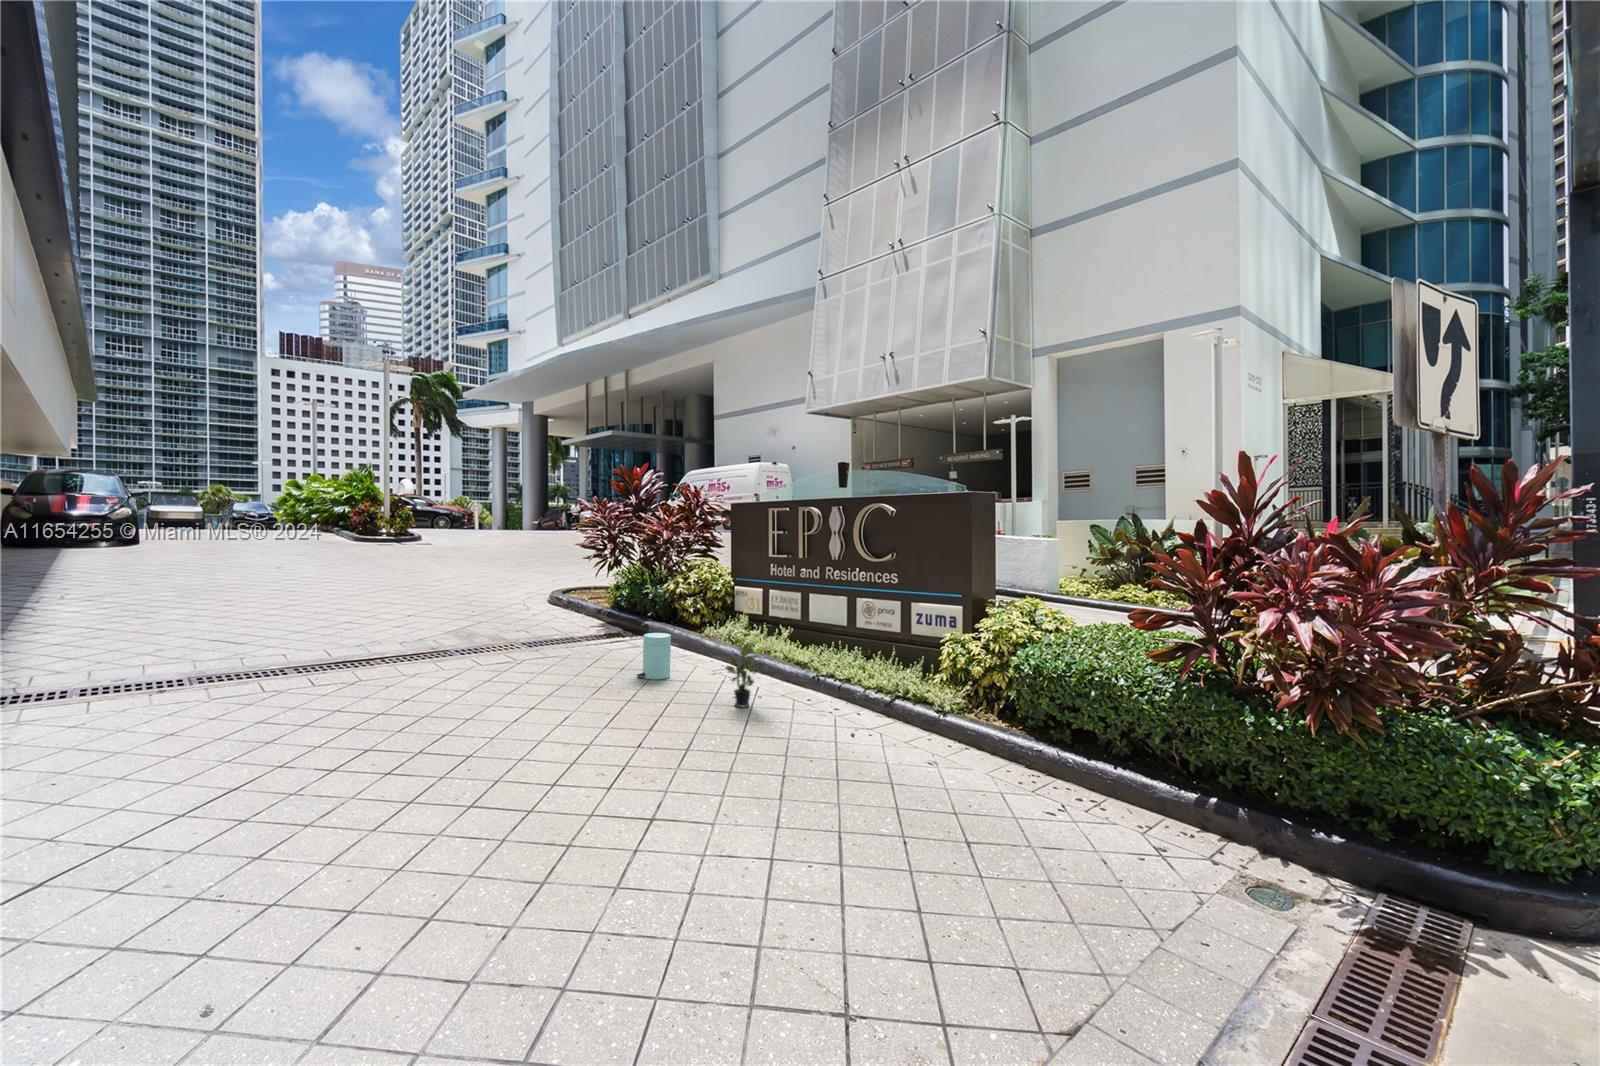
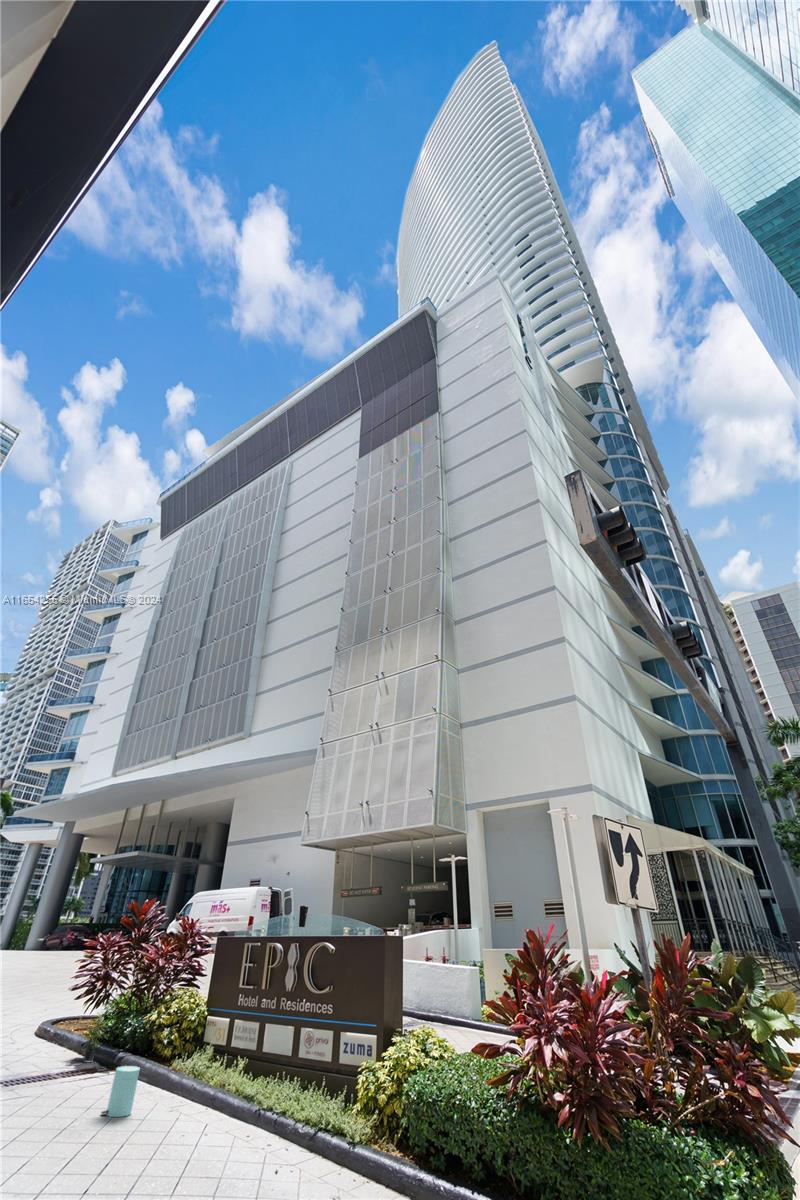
potted plant: present [726,642,759,708] -> present [84,1017,106,1062]

